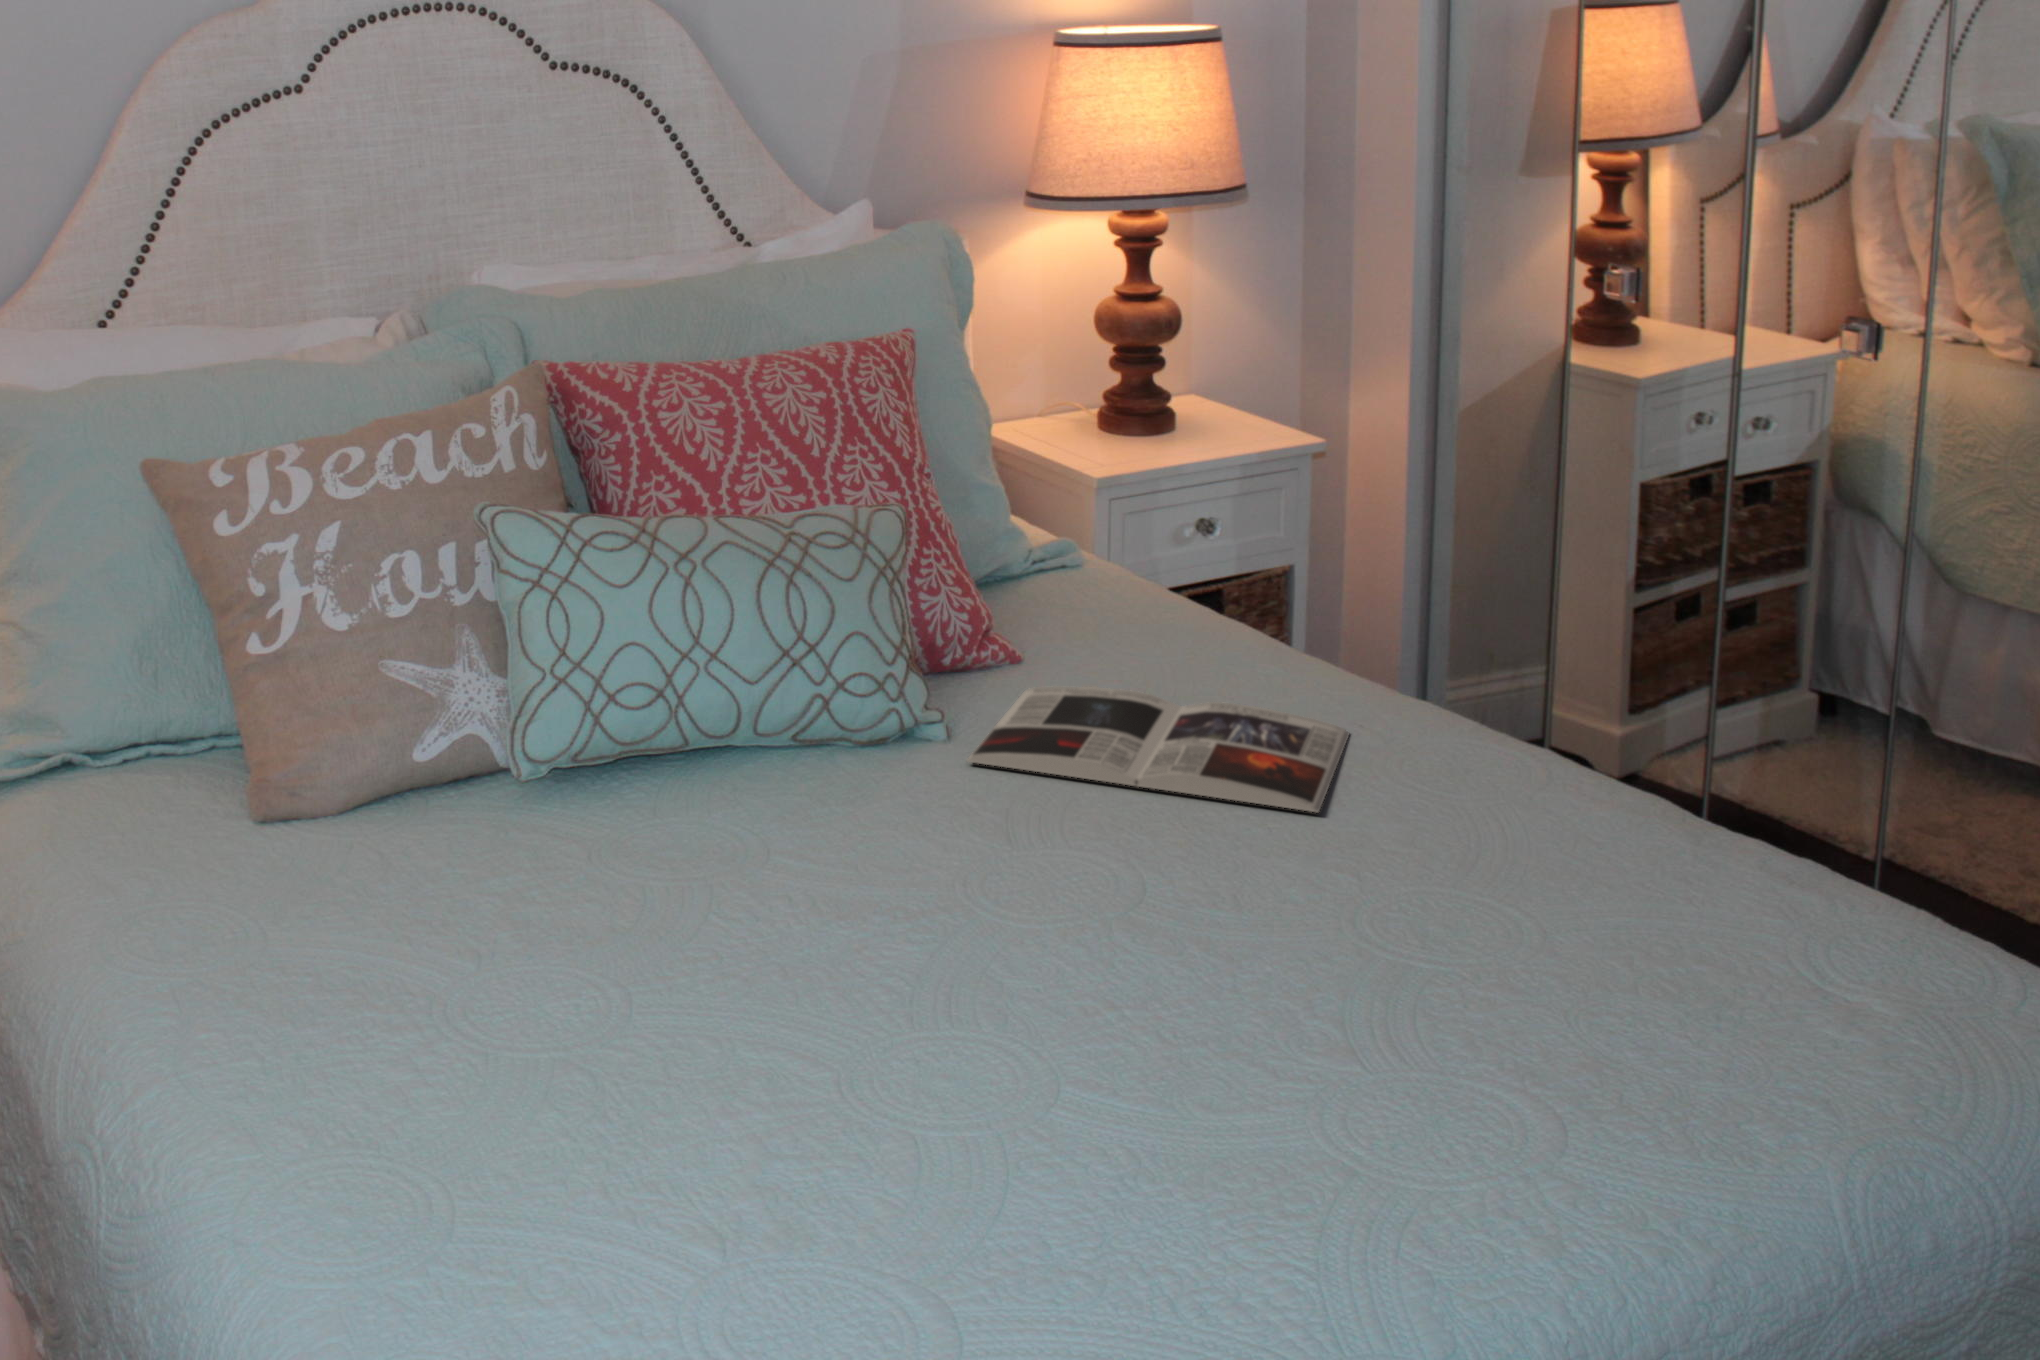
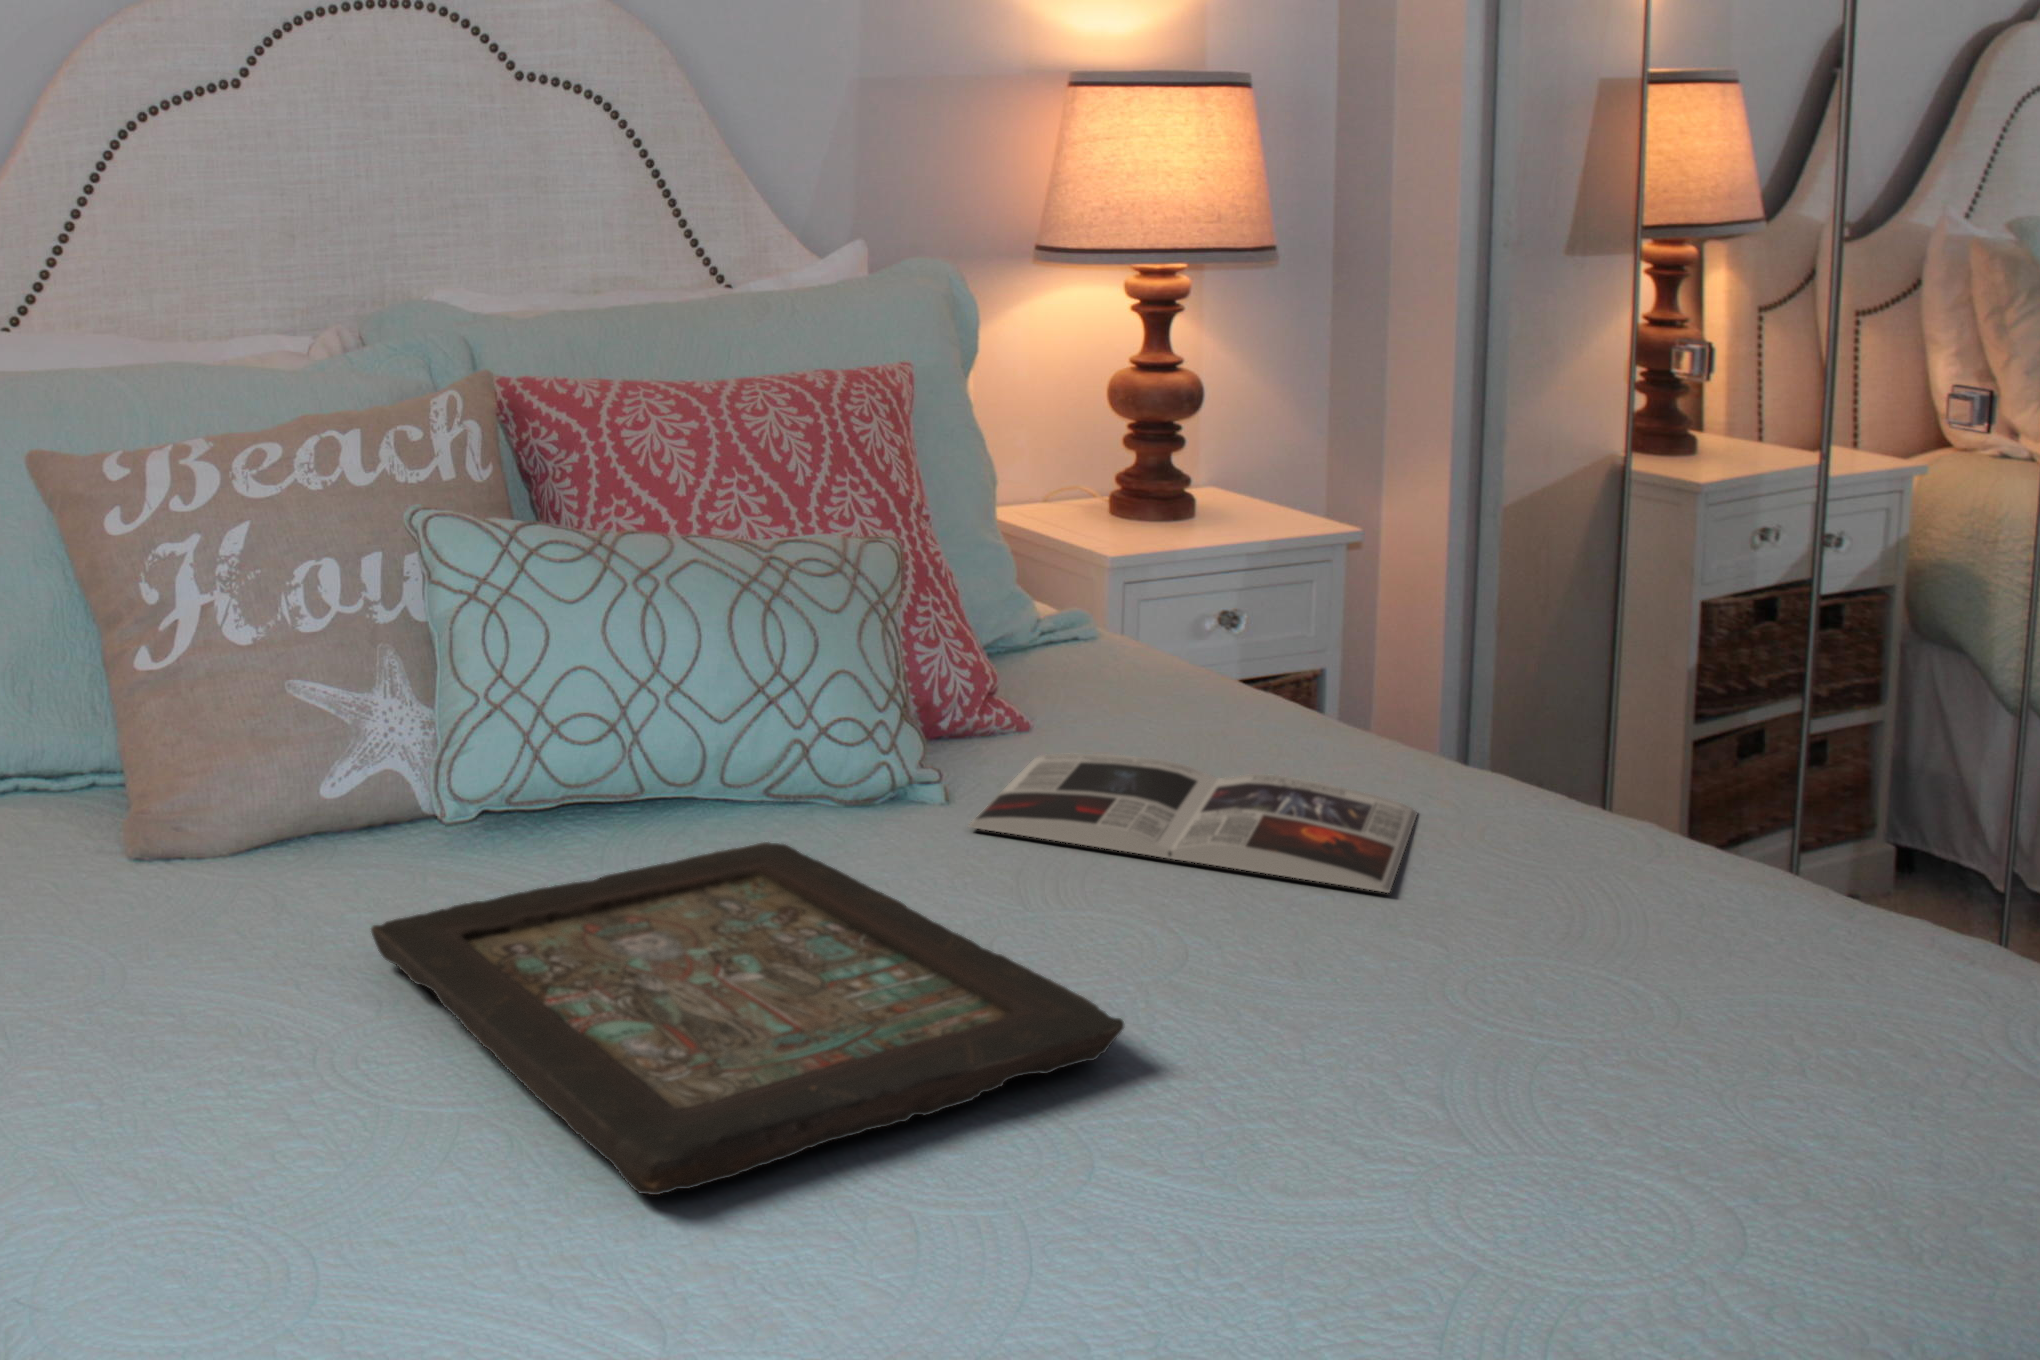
decorative tray: none [466,786,1090,1109] -> present [371,842,1124,1195]

